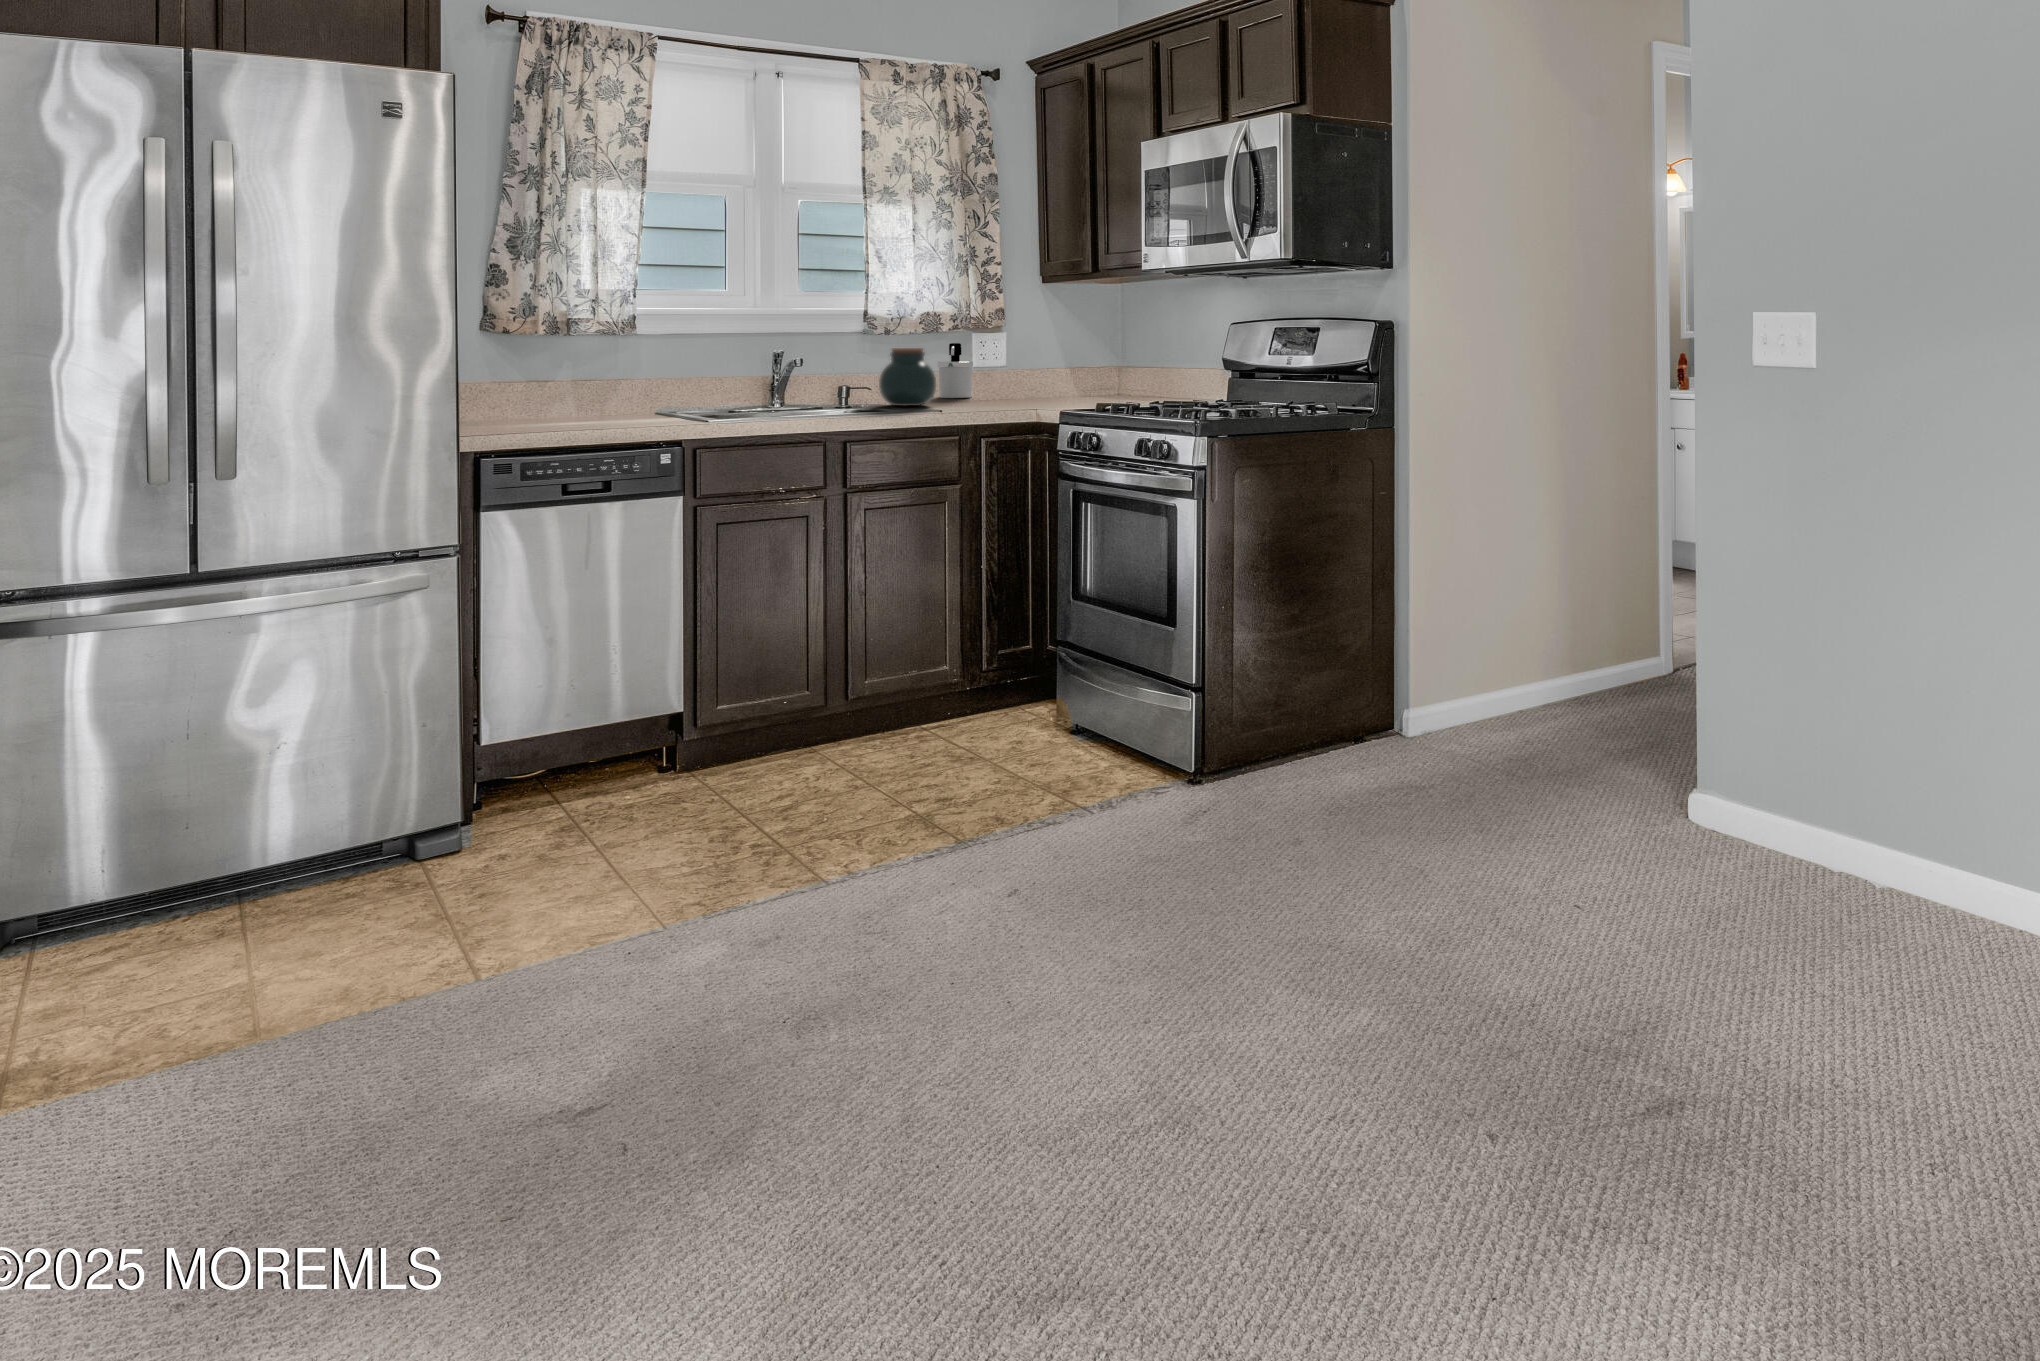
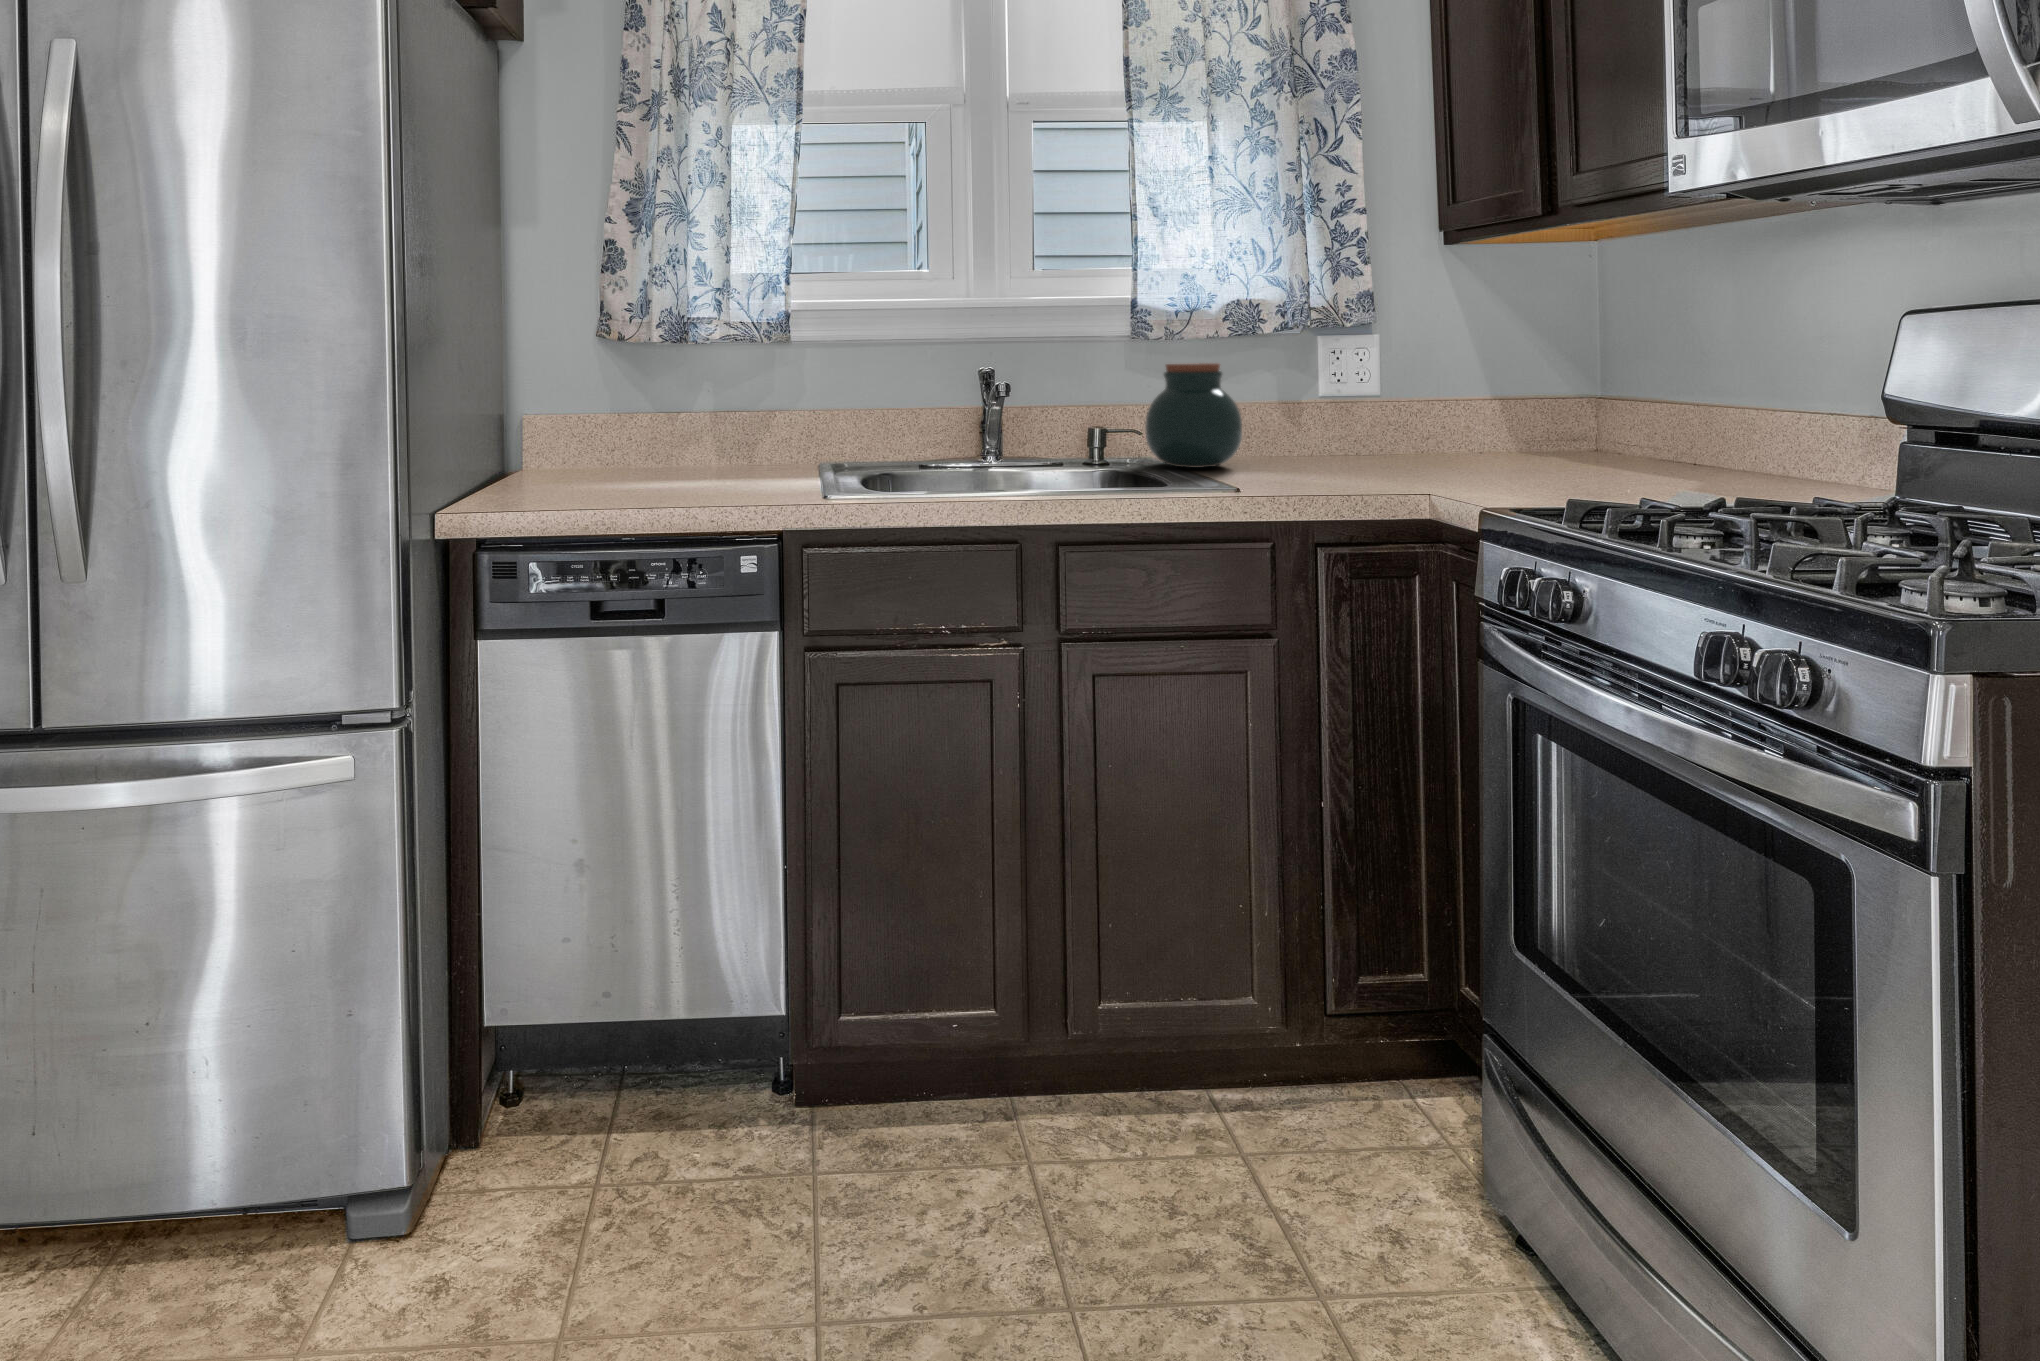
soap dispenser: present [938,343,973,398] -> none [1252,354,1312,451]

